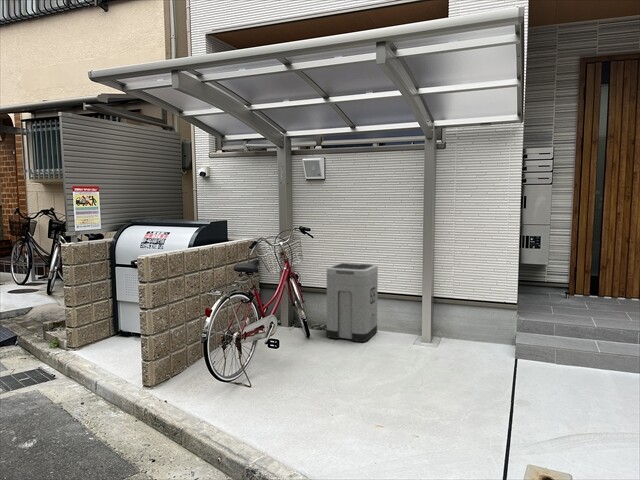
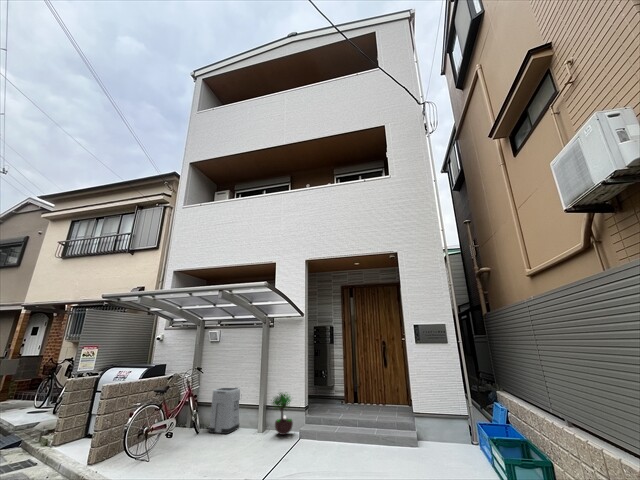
potted tree: none [451,269,503,350] -> present [272,393,293,435]

